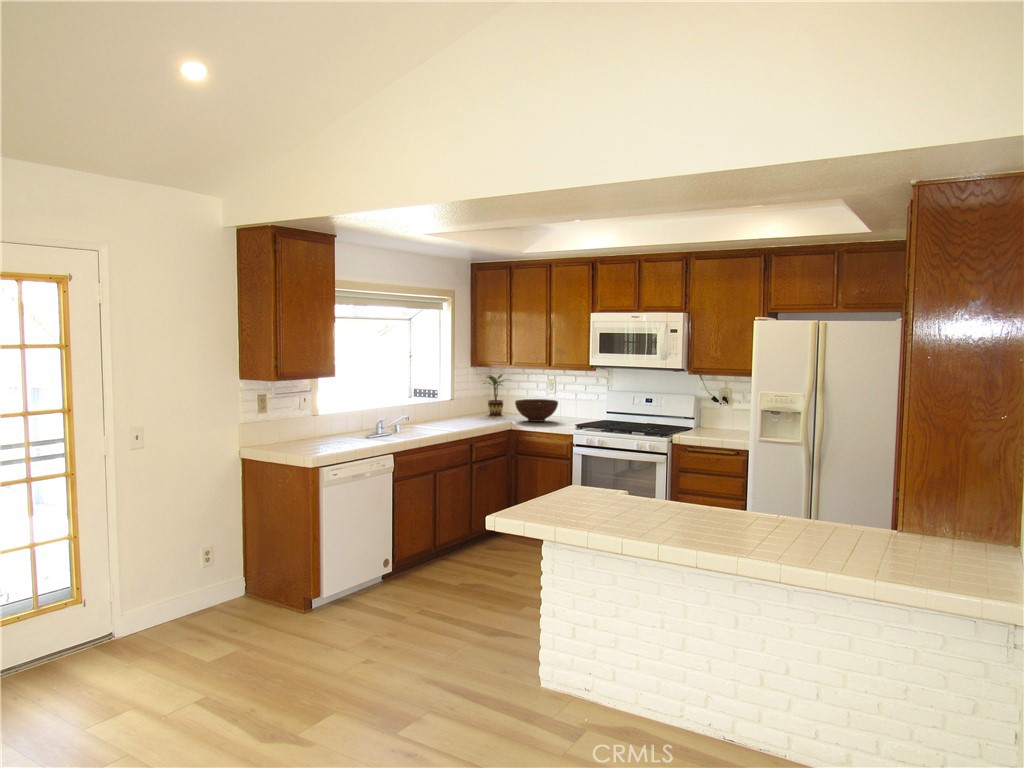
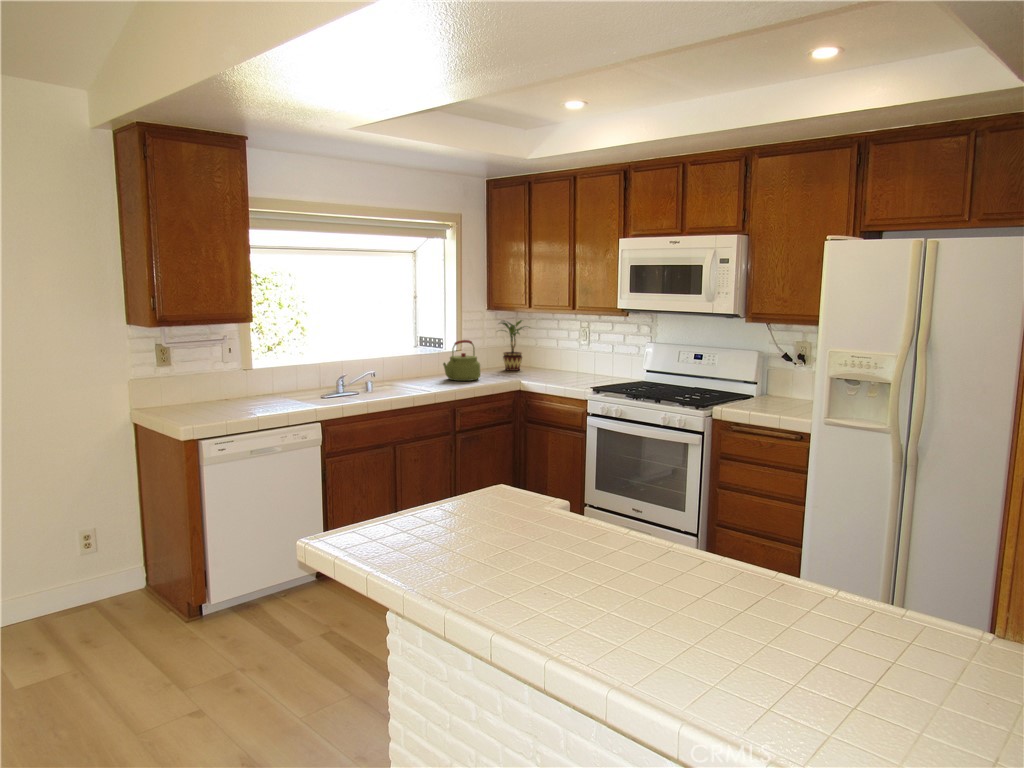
kettle: none [453,391,480,423] -> present [443,340,480,381]
fruit bowl: present [515,399,558,422] -> none [526,352,581,381]

